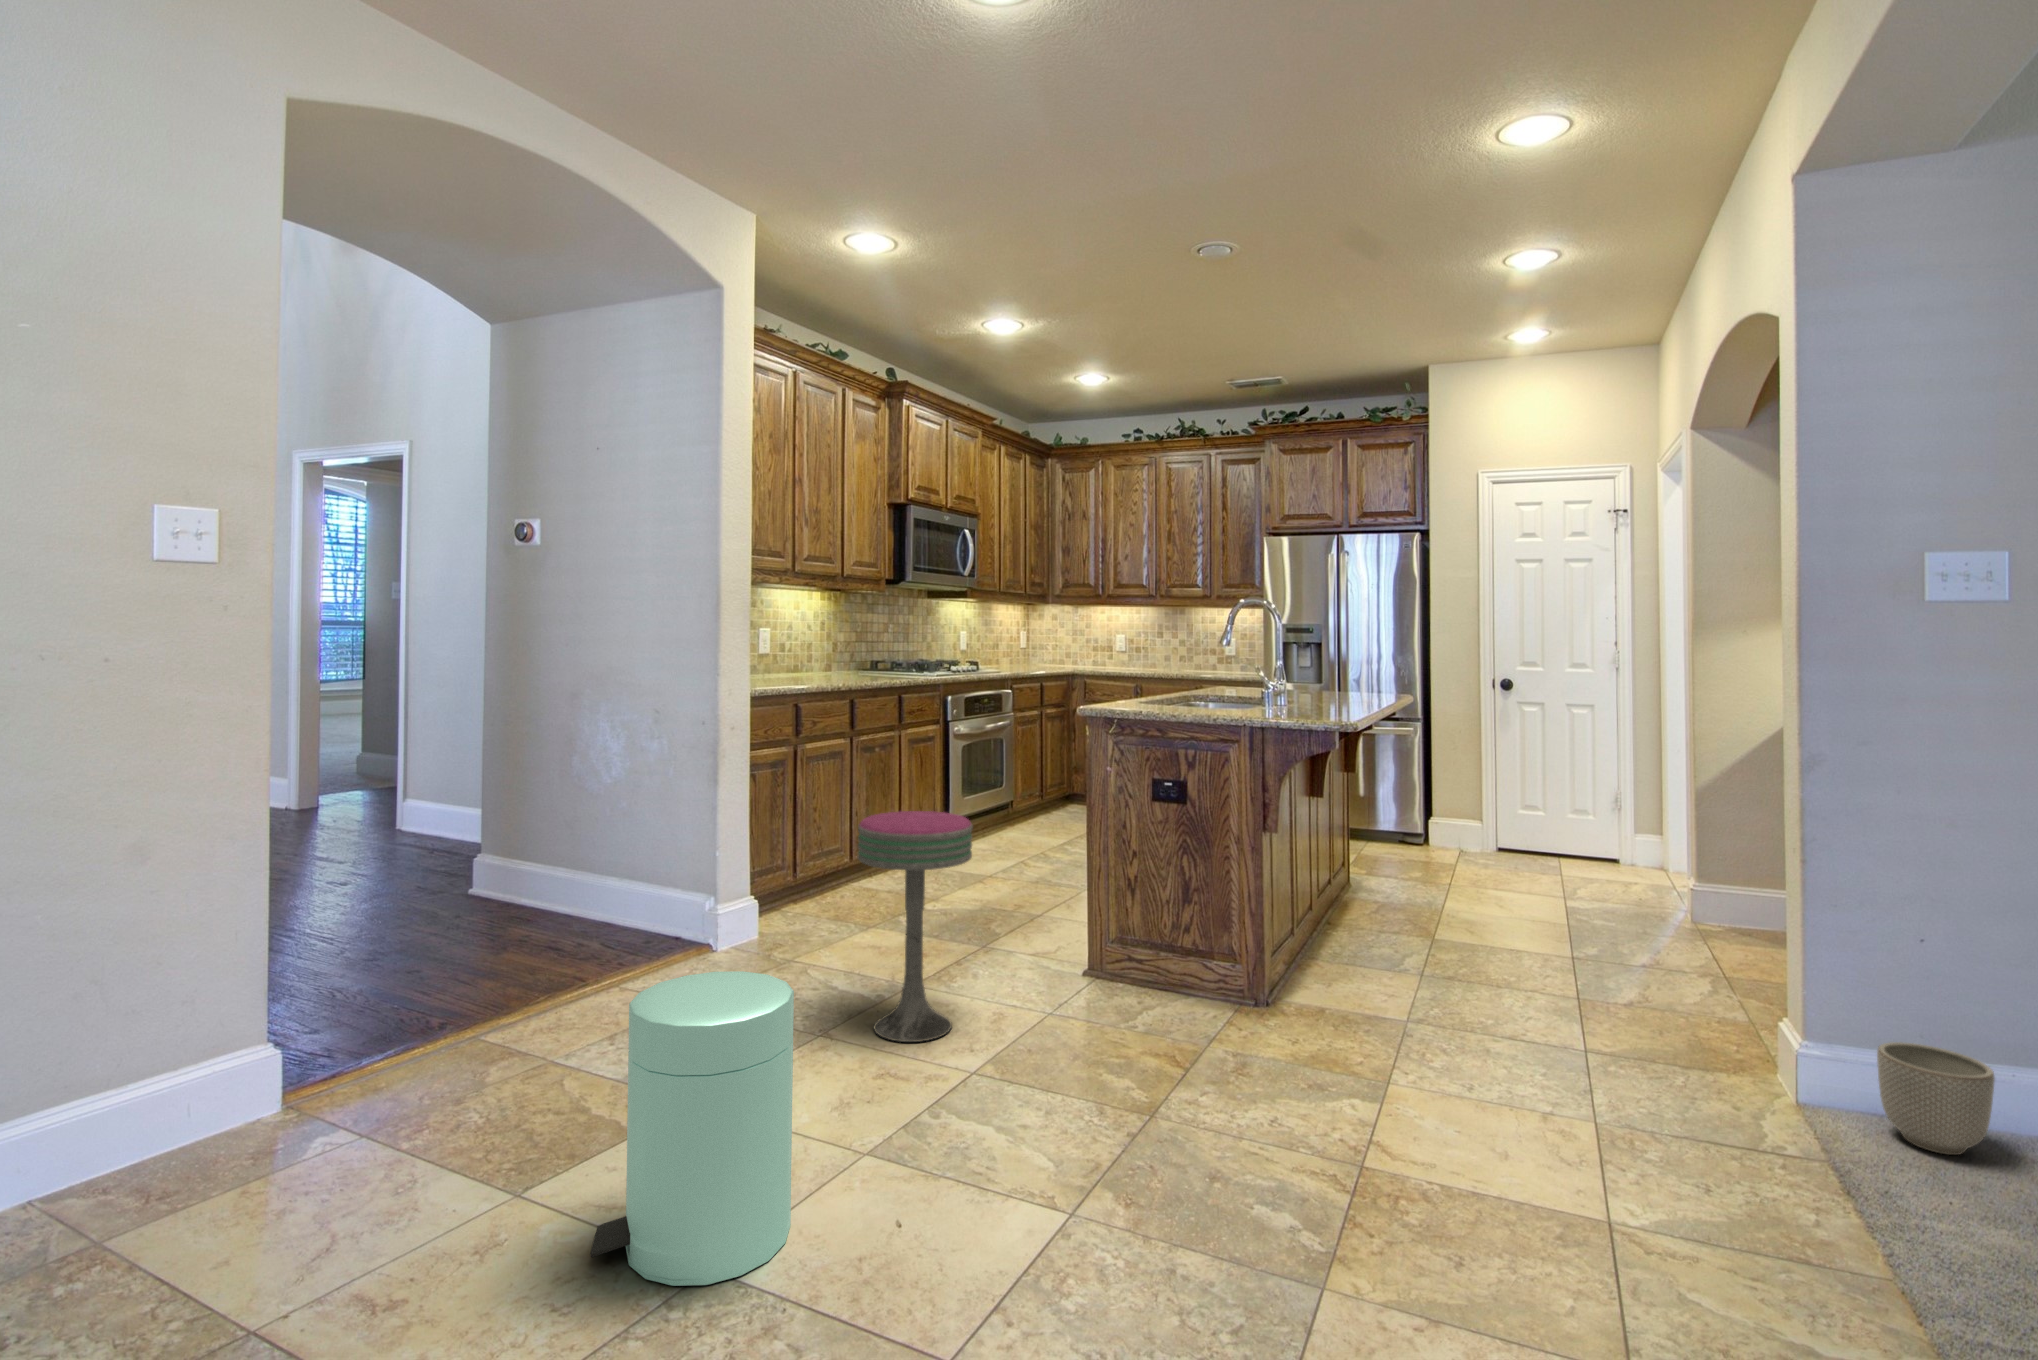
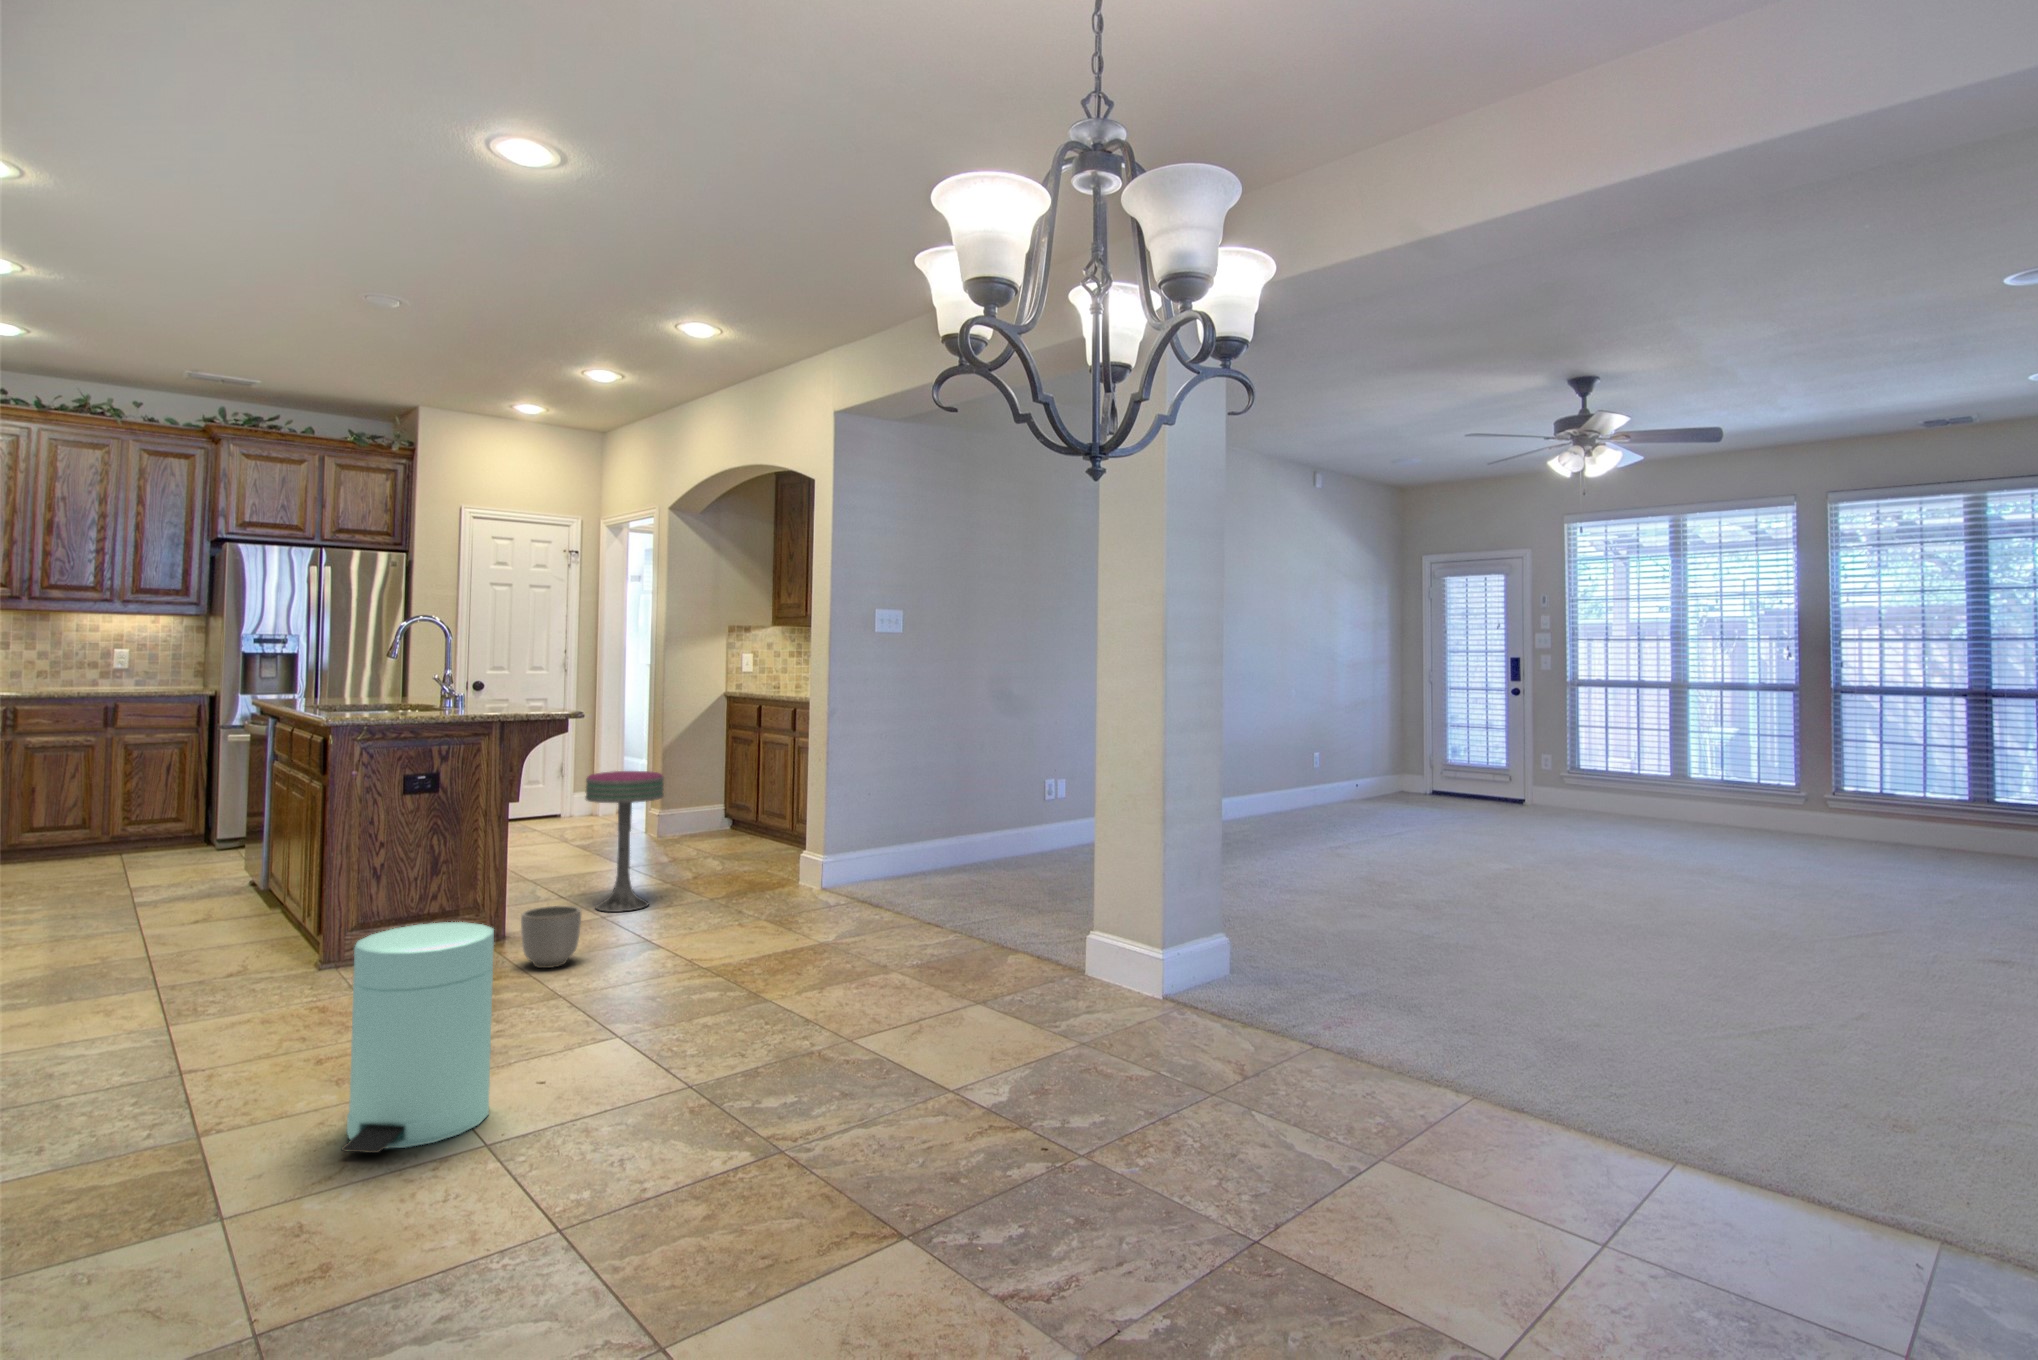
bar stool: present [858,811,973,1042] -> present [586,771,664,912]
planter: present [1877,1042,1995,1155] -> present [521,906,581,968]

